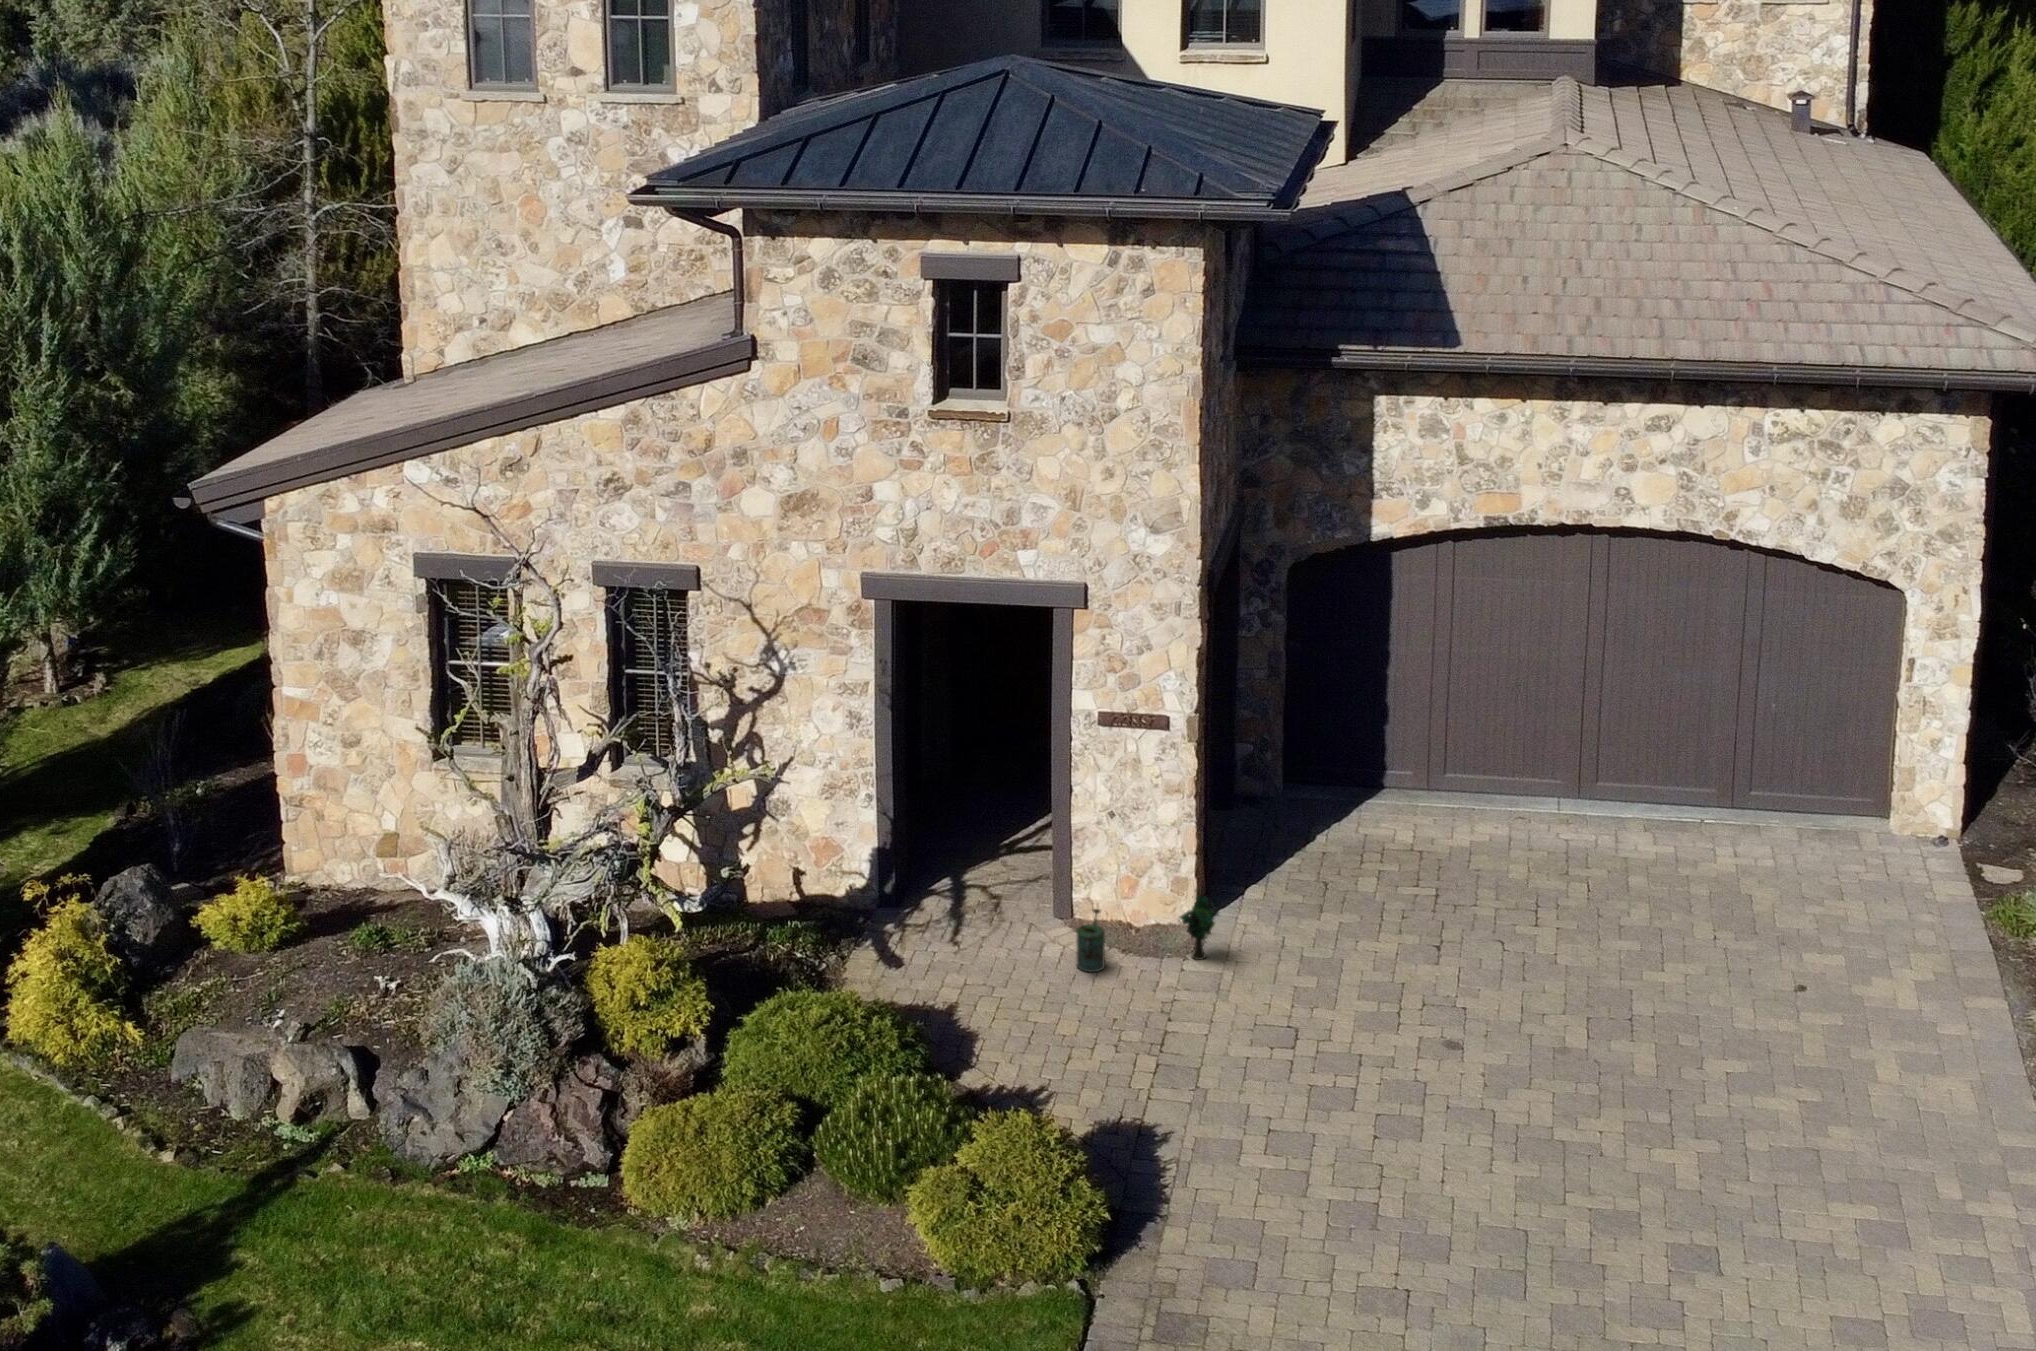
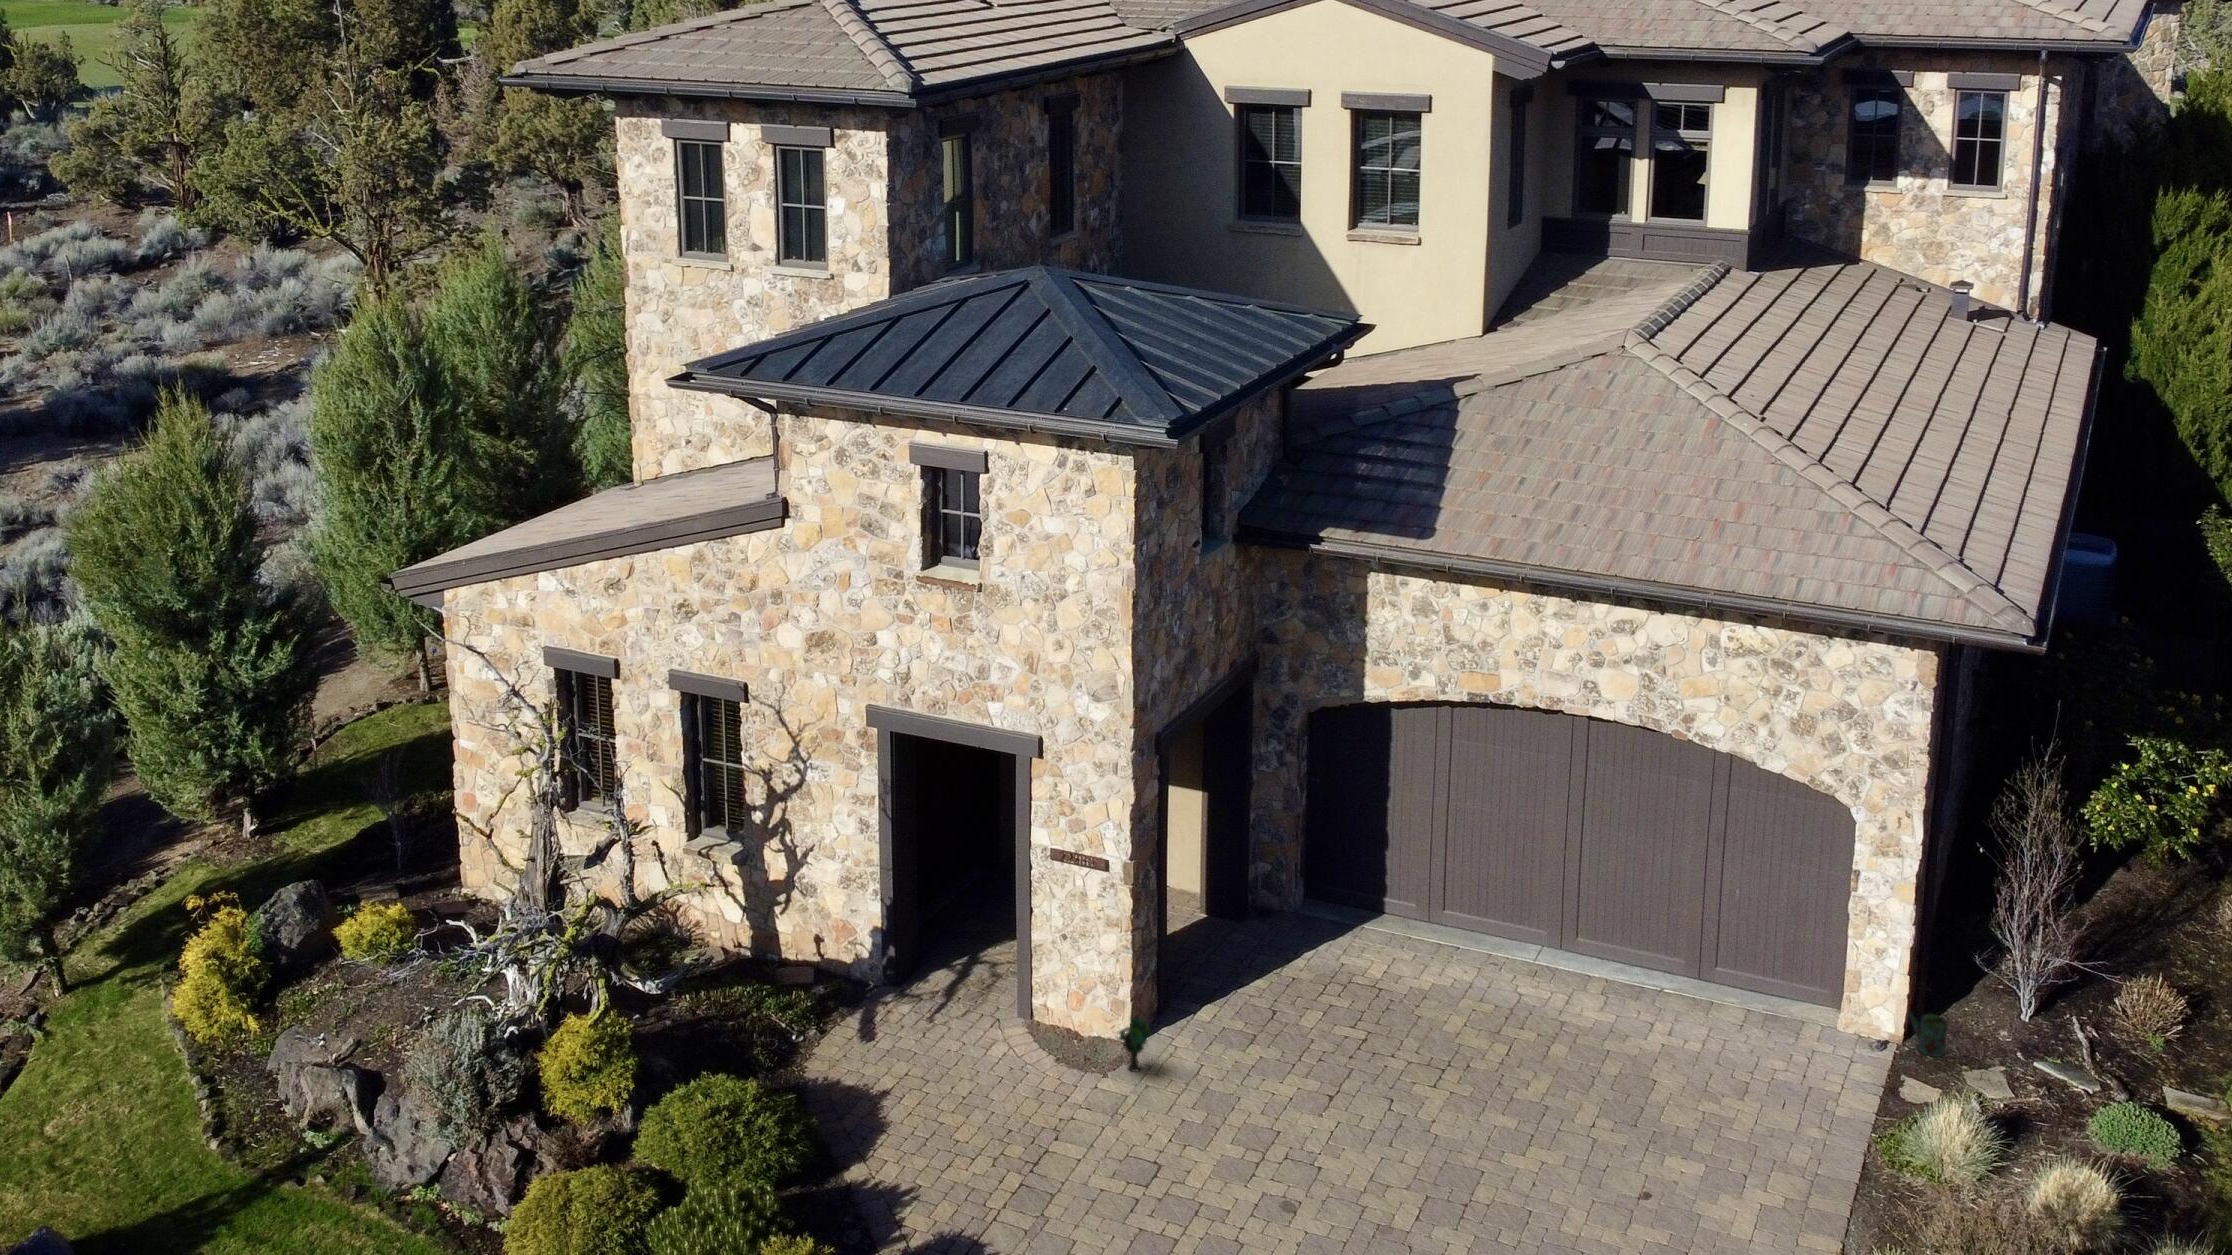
watering can: present [1076,909,1105,972] -> present [1909,1012,1955,1057]

